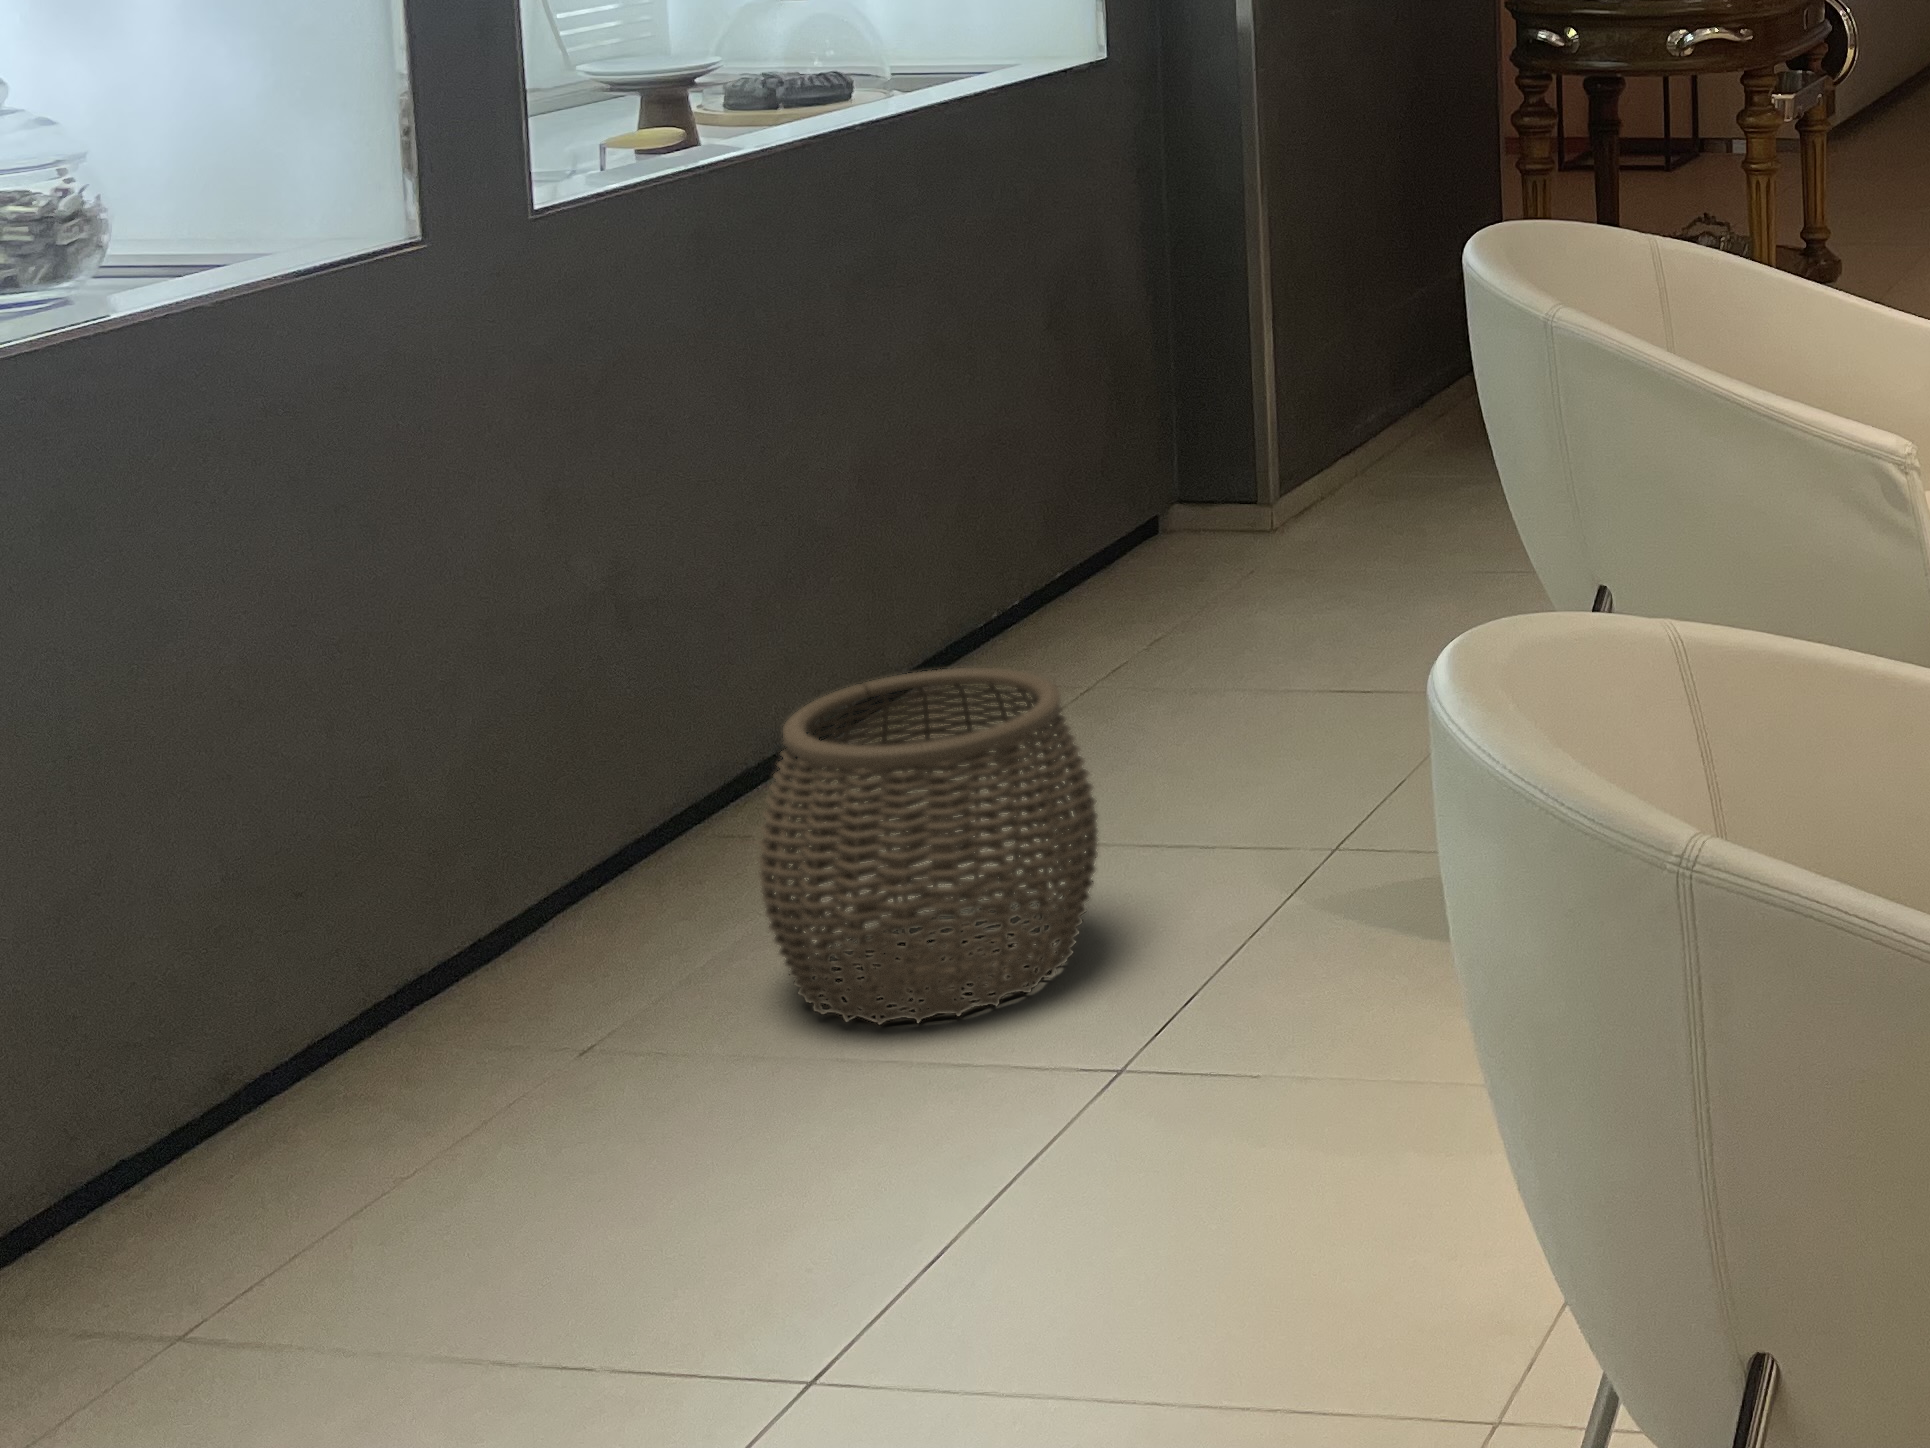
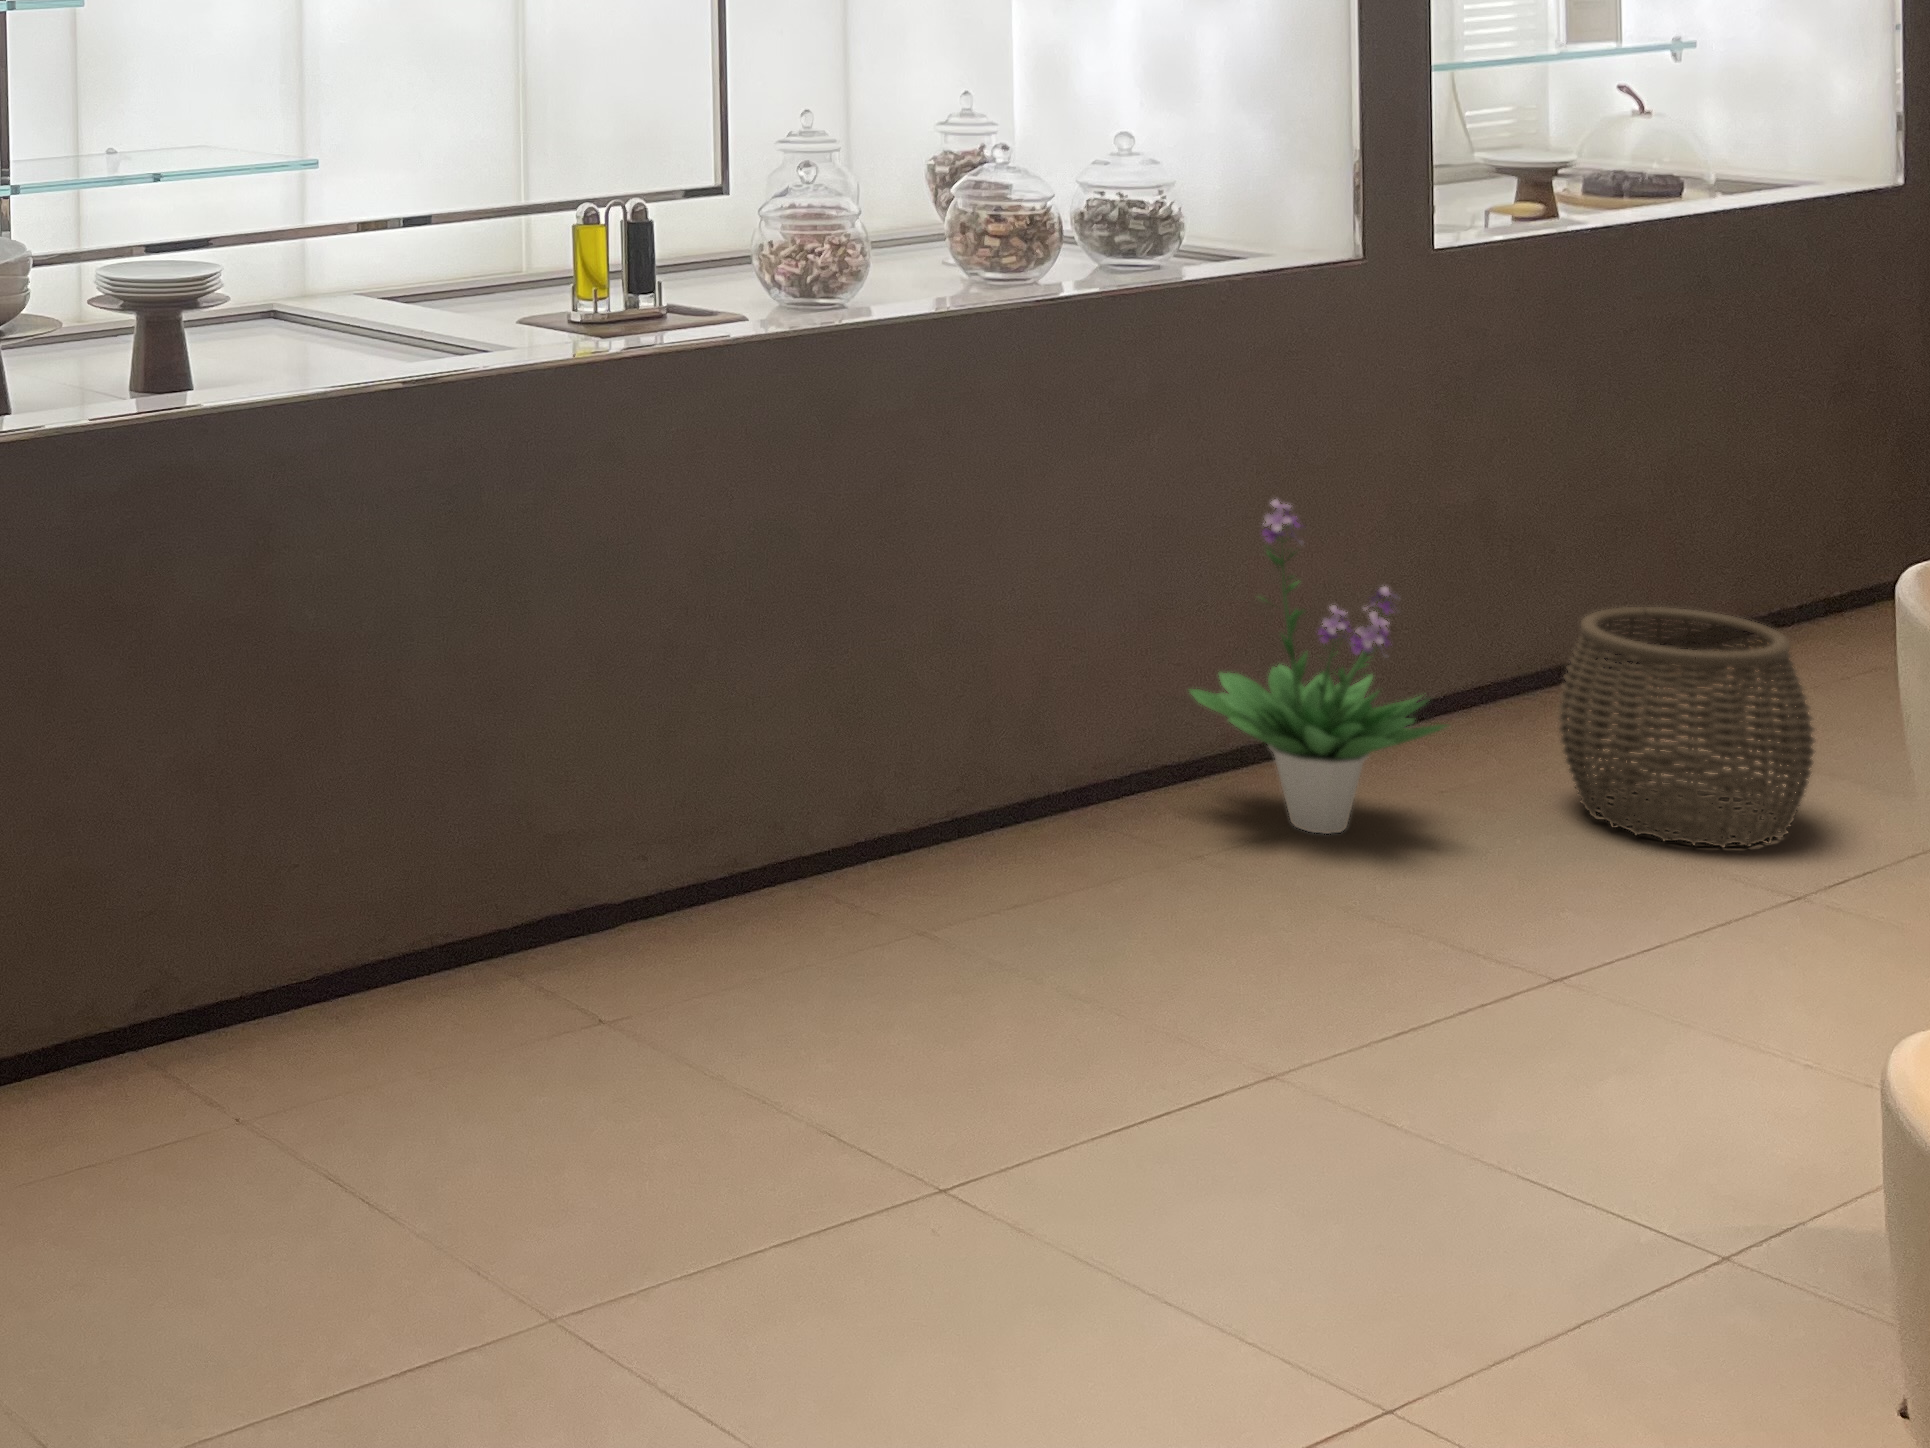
potted plant: none [154,662,609,1195] -> present [1190,500,1447,834]

